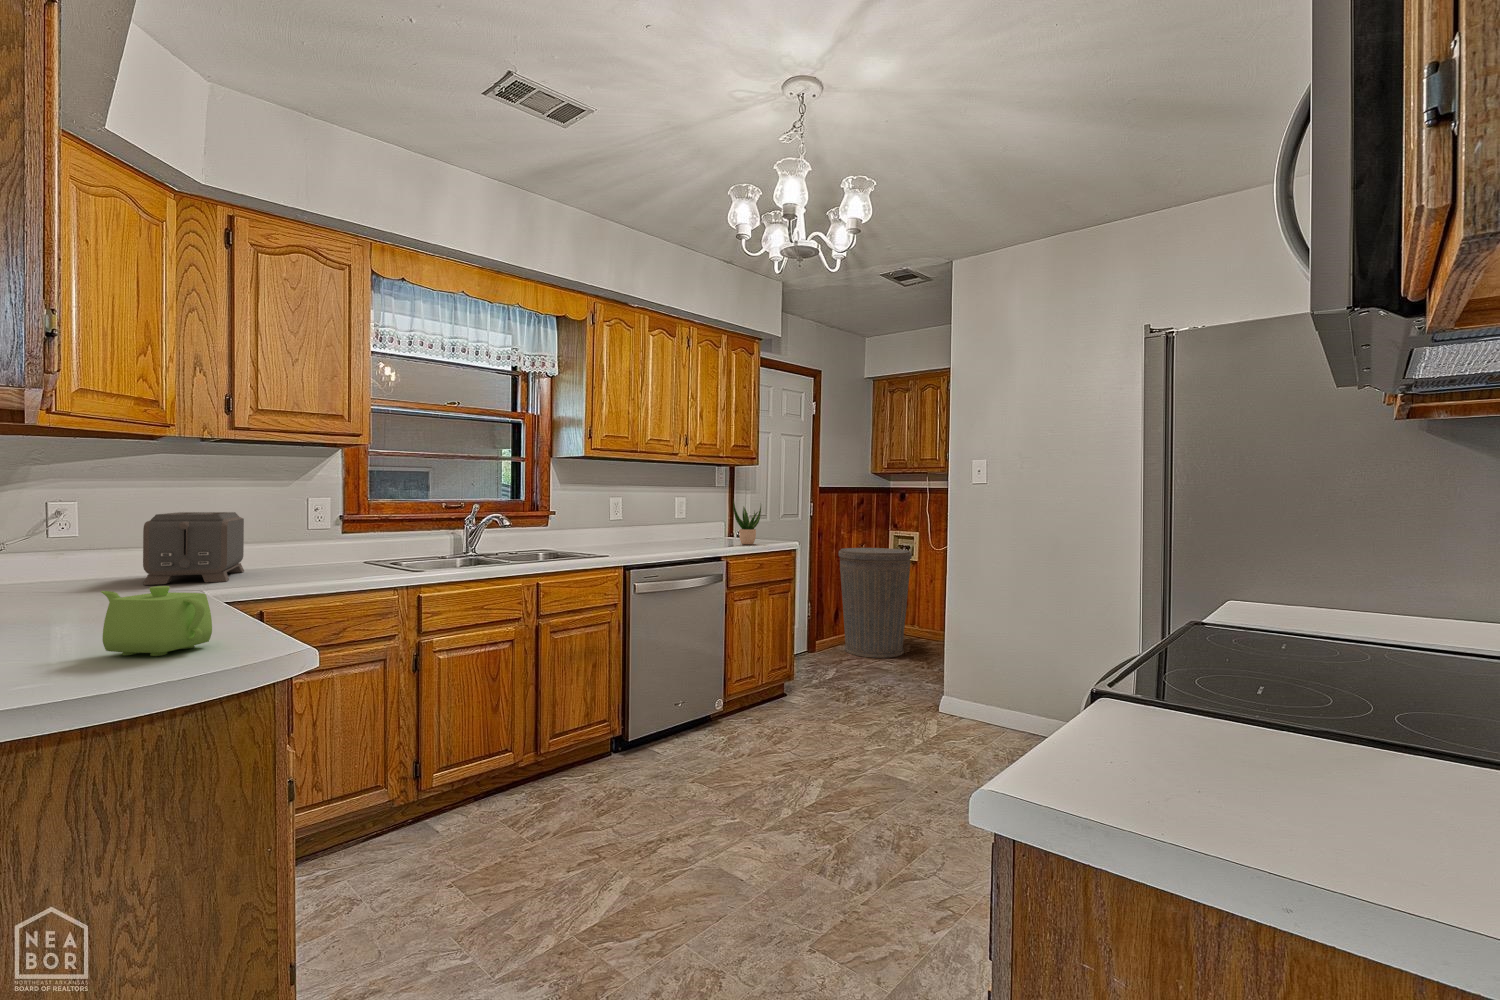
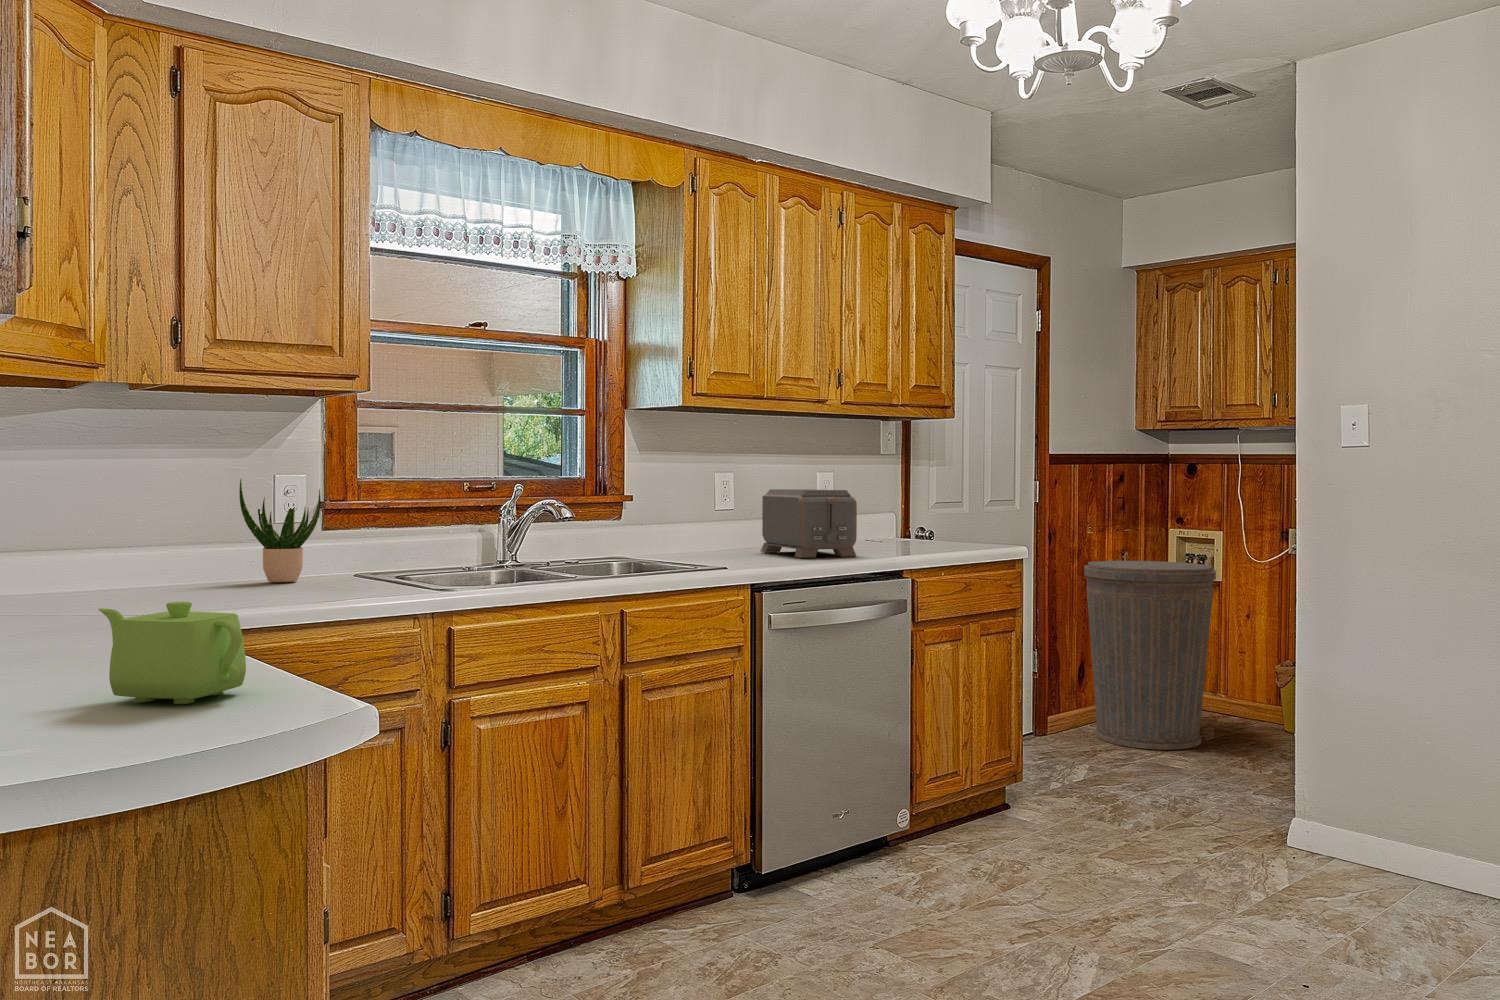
potted plant: present [733,500,761,544] -> present [239,480,321,582]
toaster: present [143,512,244,585] -> present [761,489,857,558]

